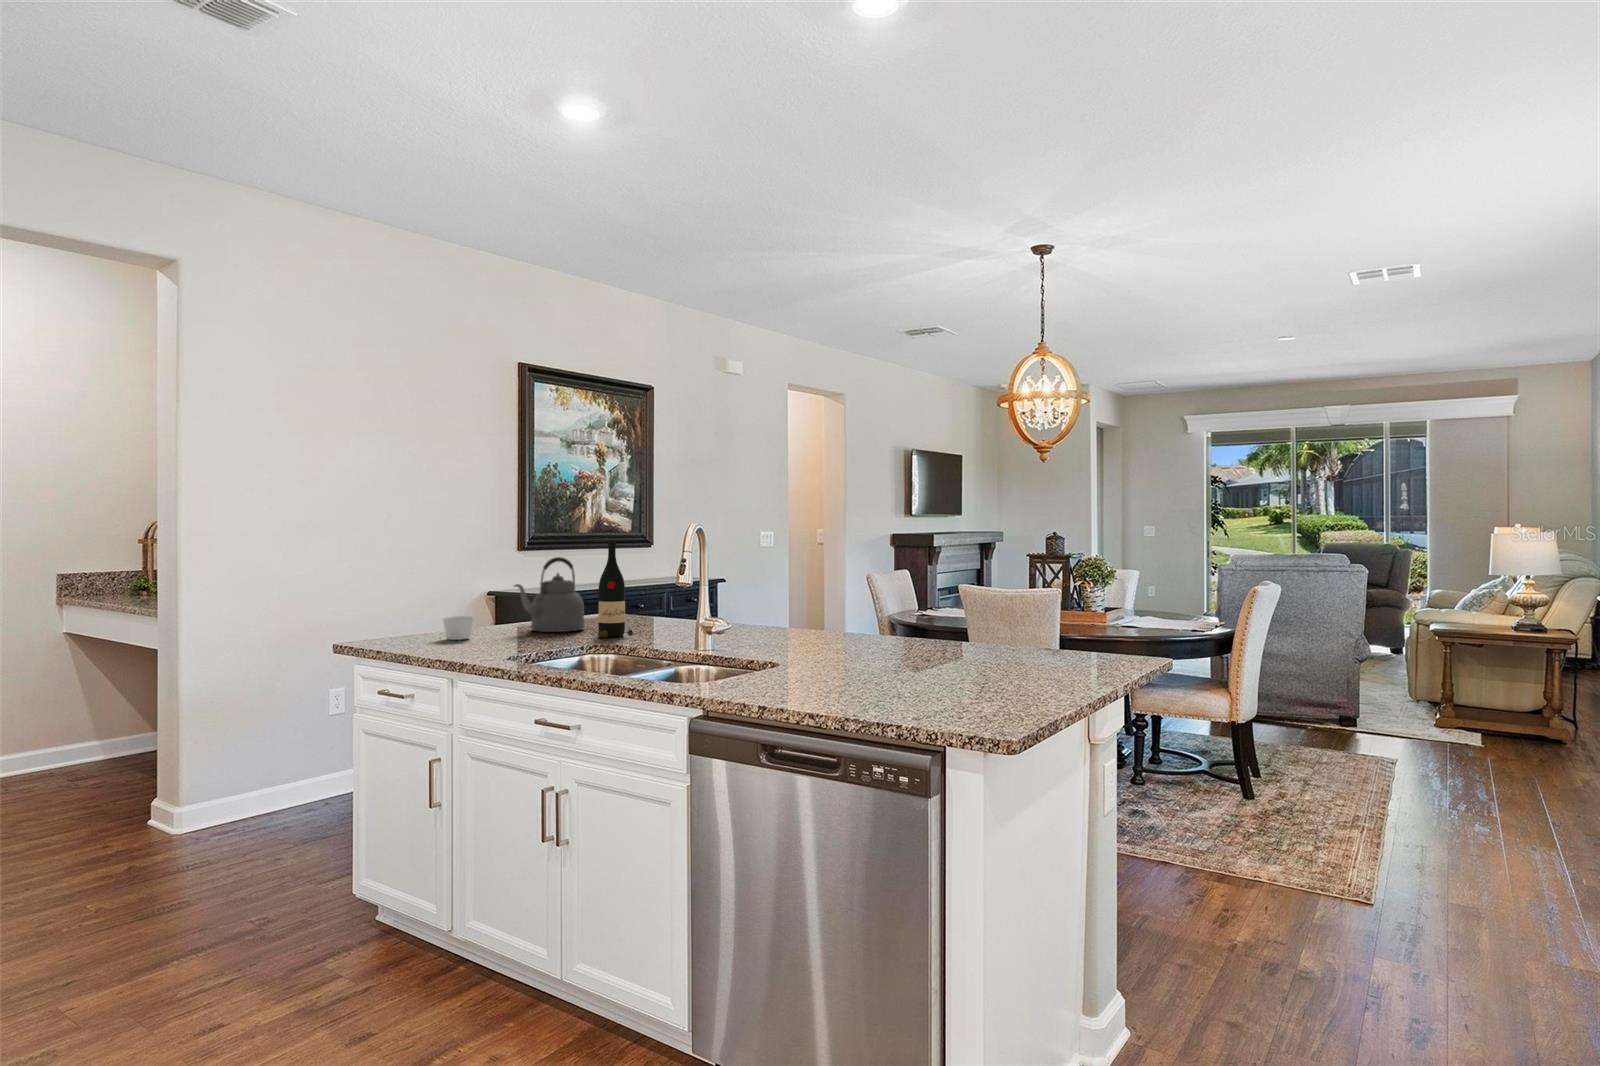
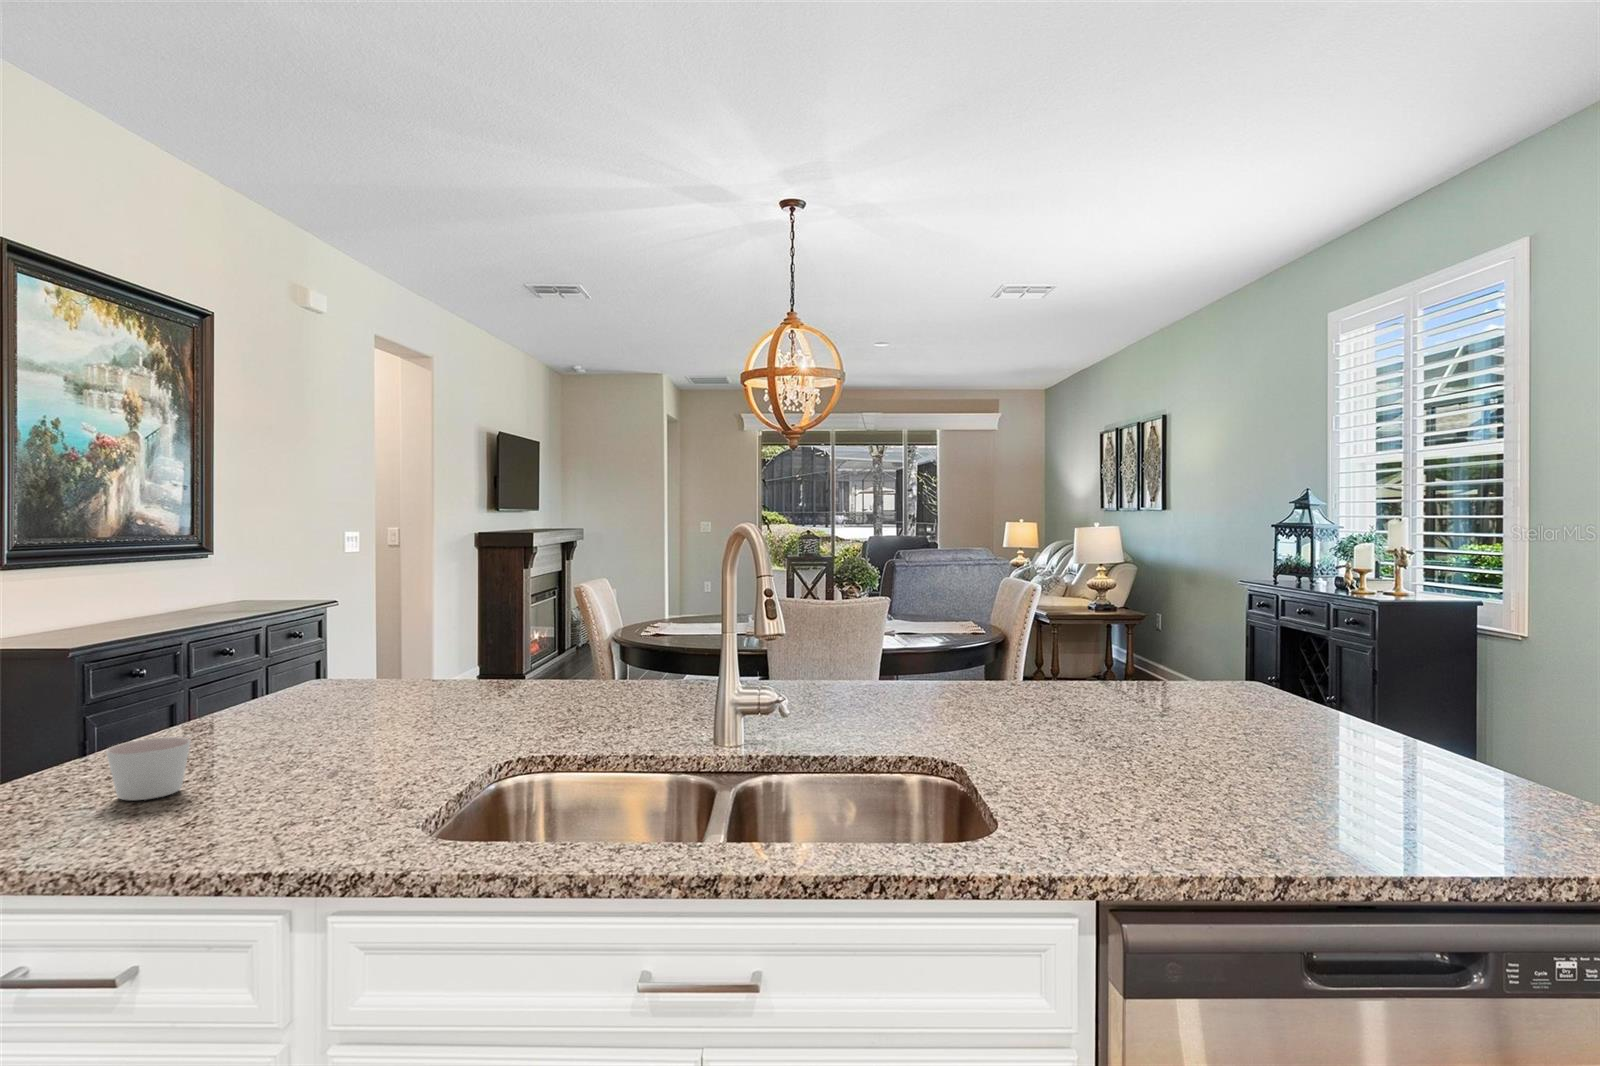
wine bottle: present [598,541,633,638] -> none [442,557,519,743]
kettle: present [514,557,584,632] -> none [253,592,381,745]

